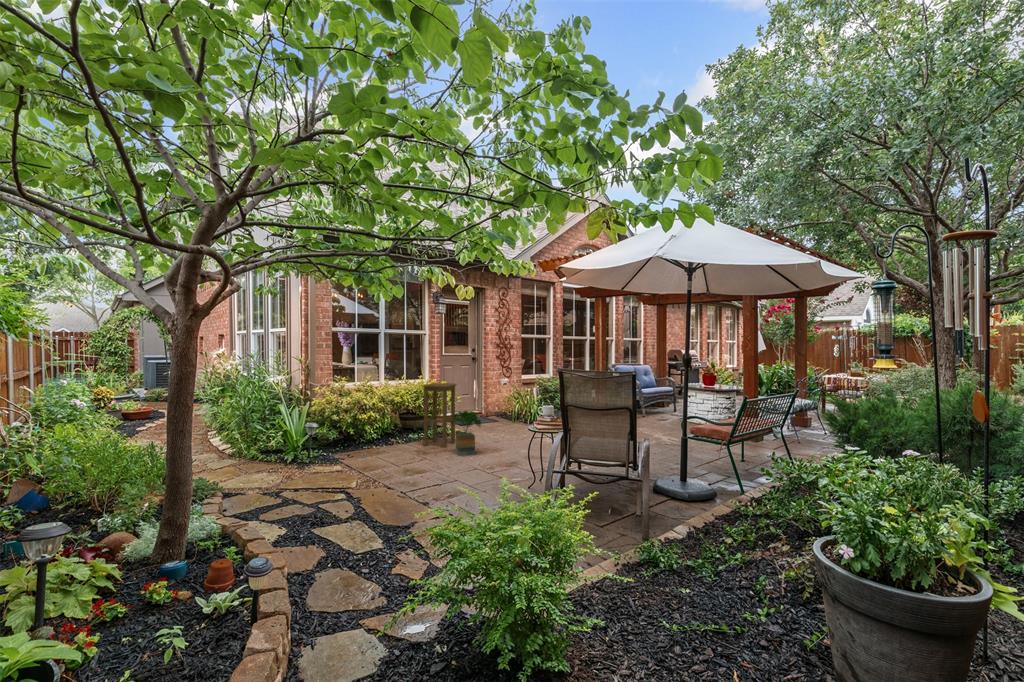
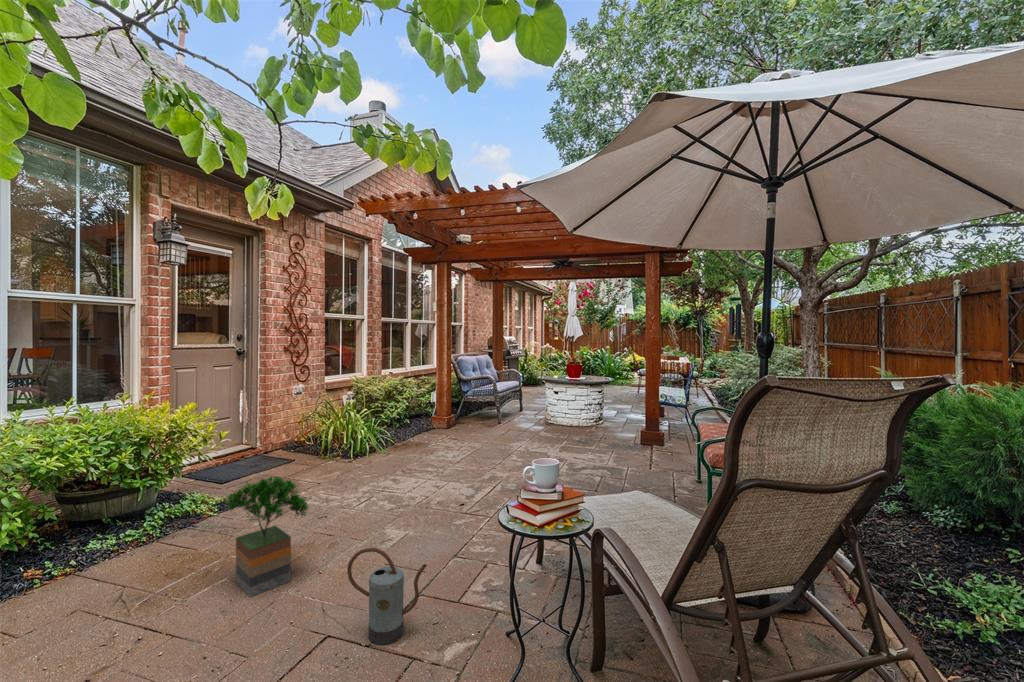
stool: present [423,383,457,448] -> none [128,412,227,576]
watering can: none [487,434,515,471] -> present [347,548,427,645]

